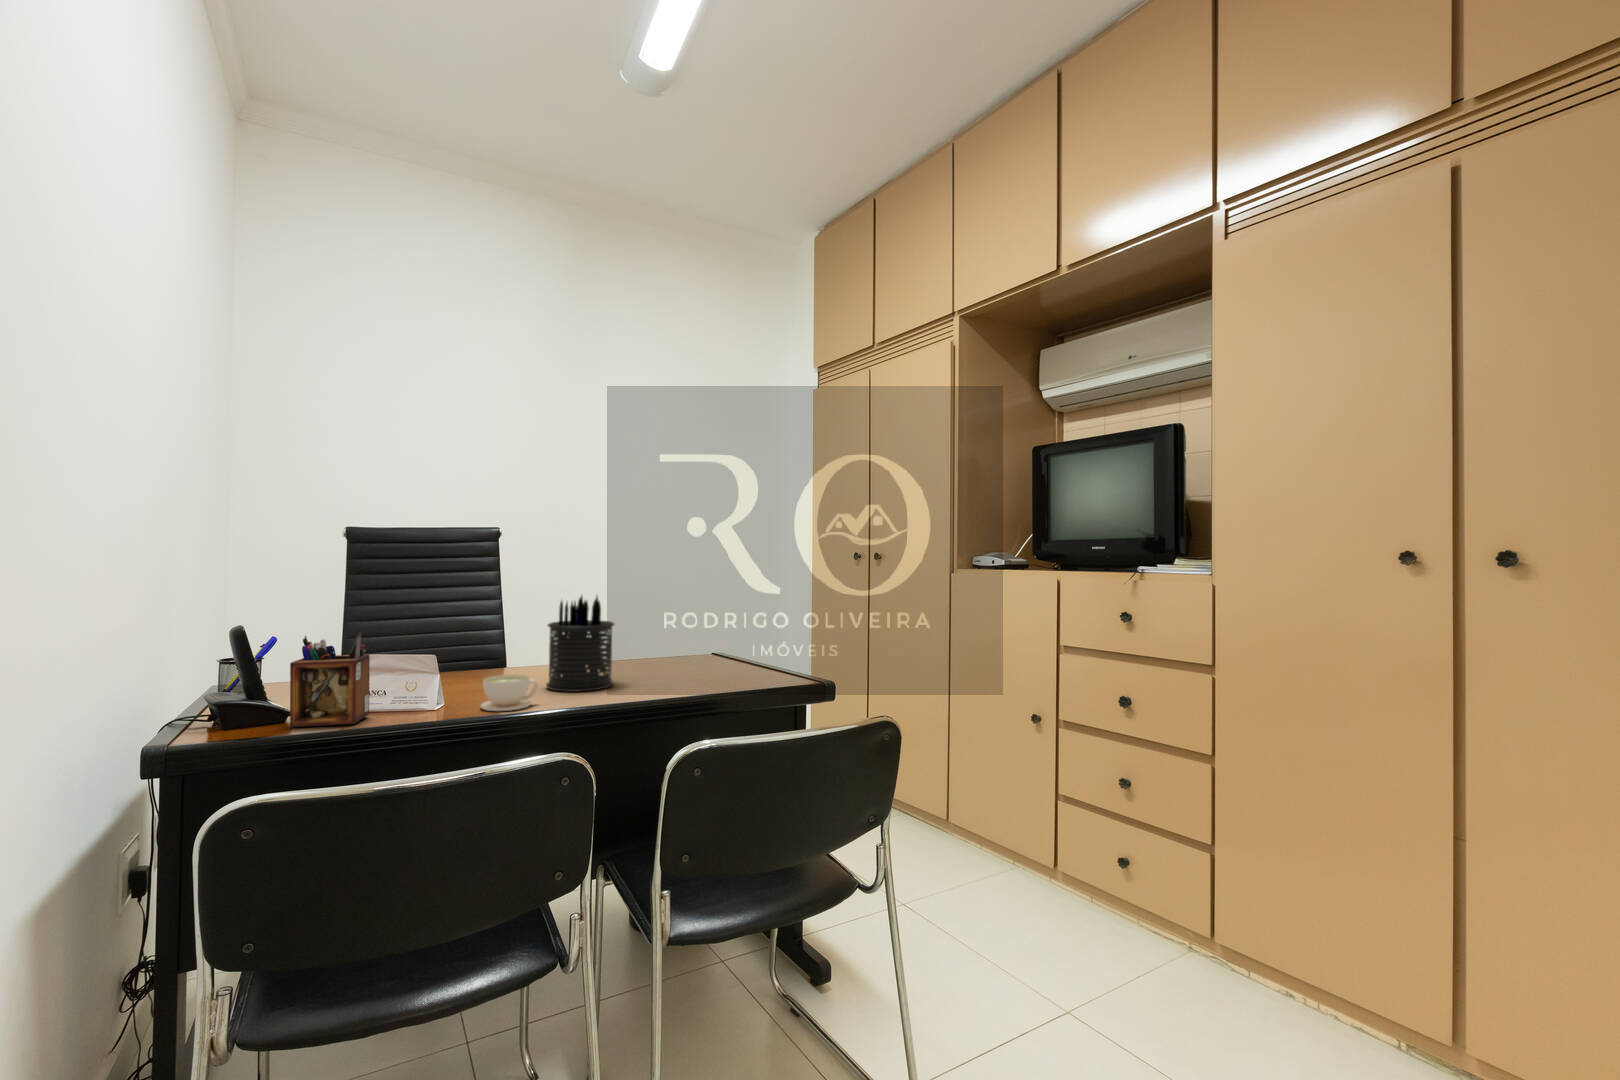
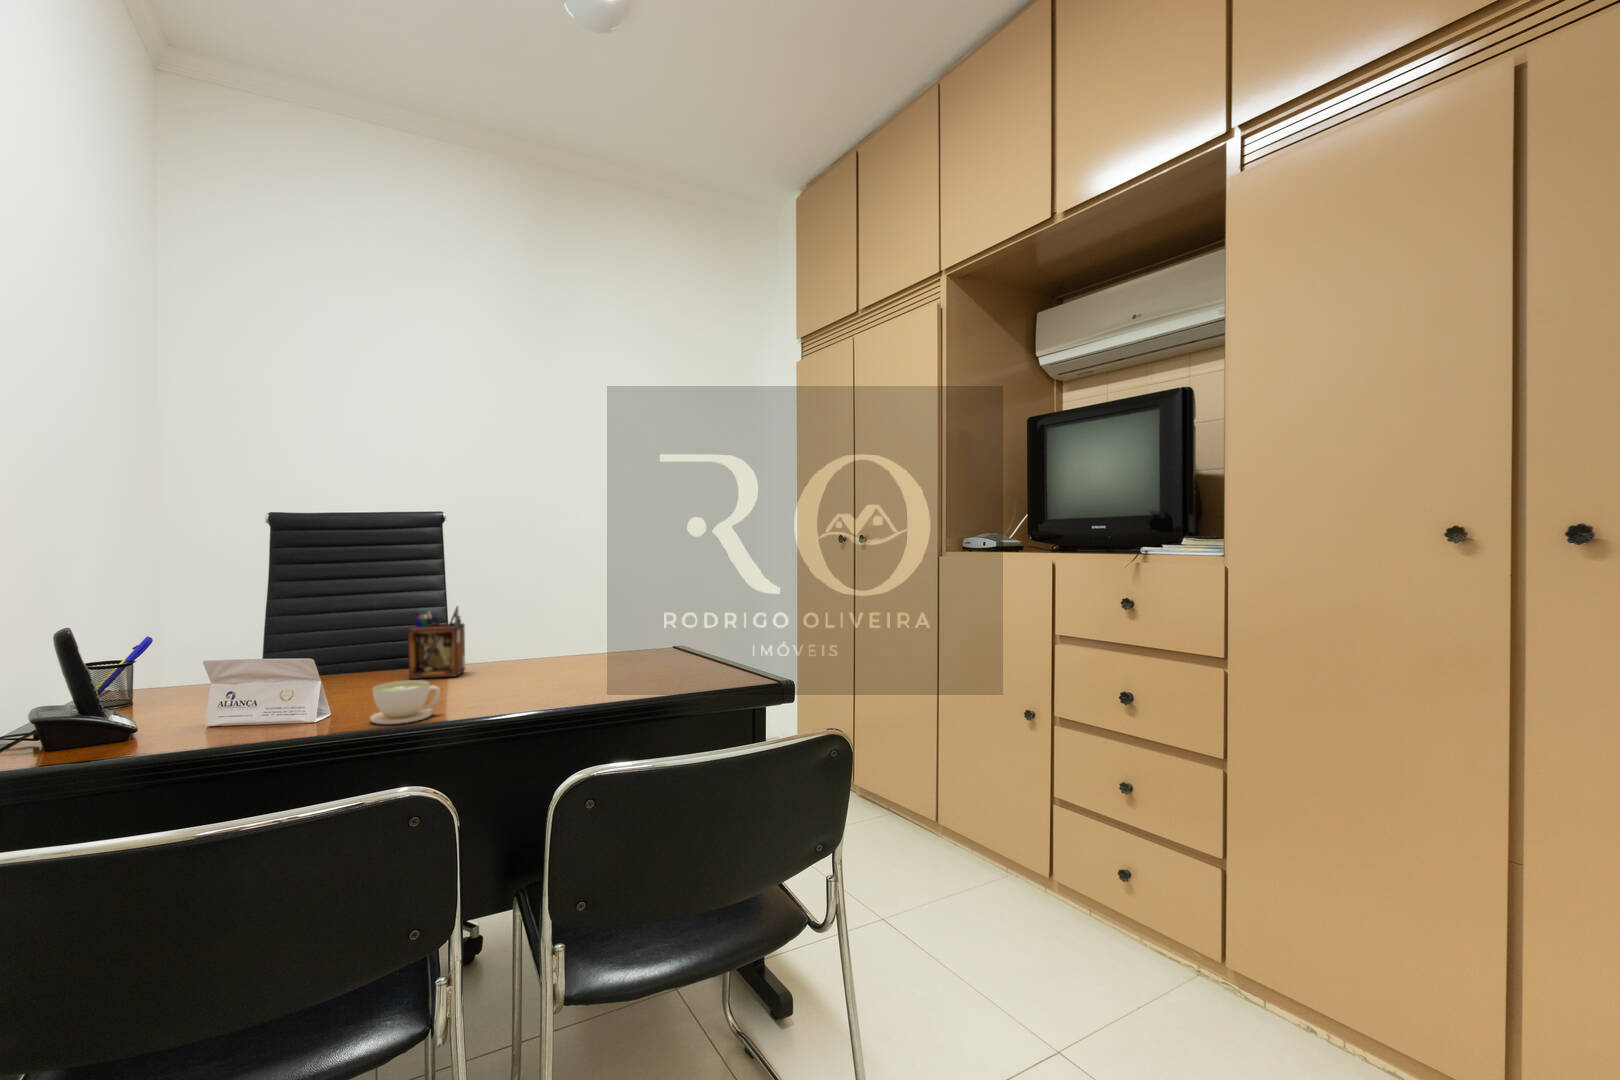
pen holder: present [547,596,614,692] -> none [465,585,544,697]
desk organizer: present [290,632,370,727] -> present [408,607,465,679]

